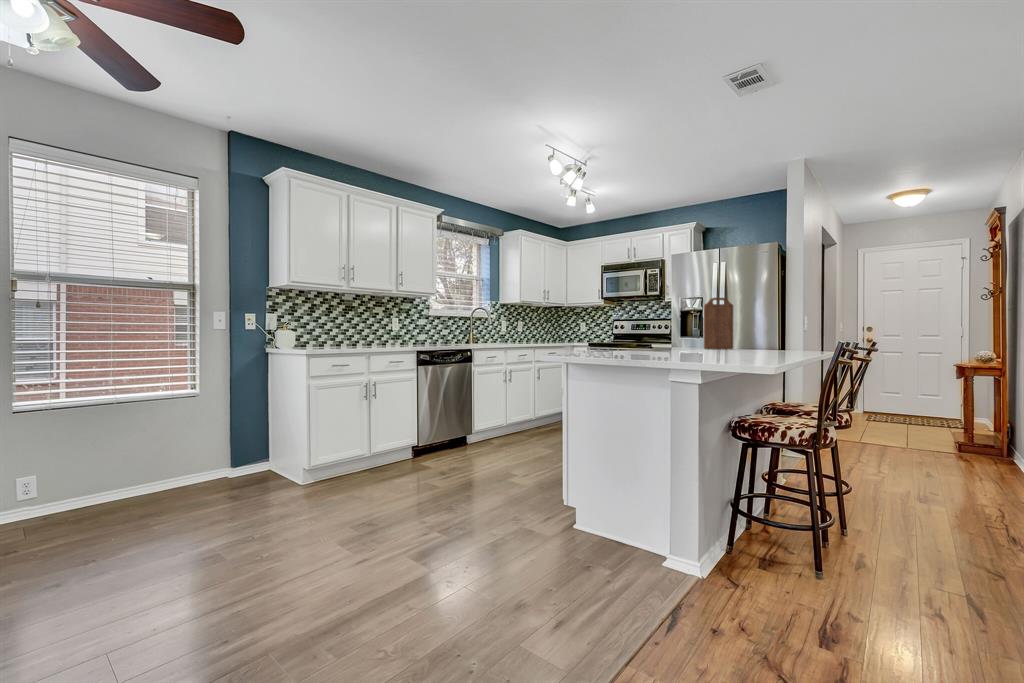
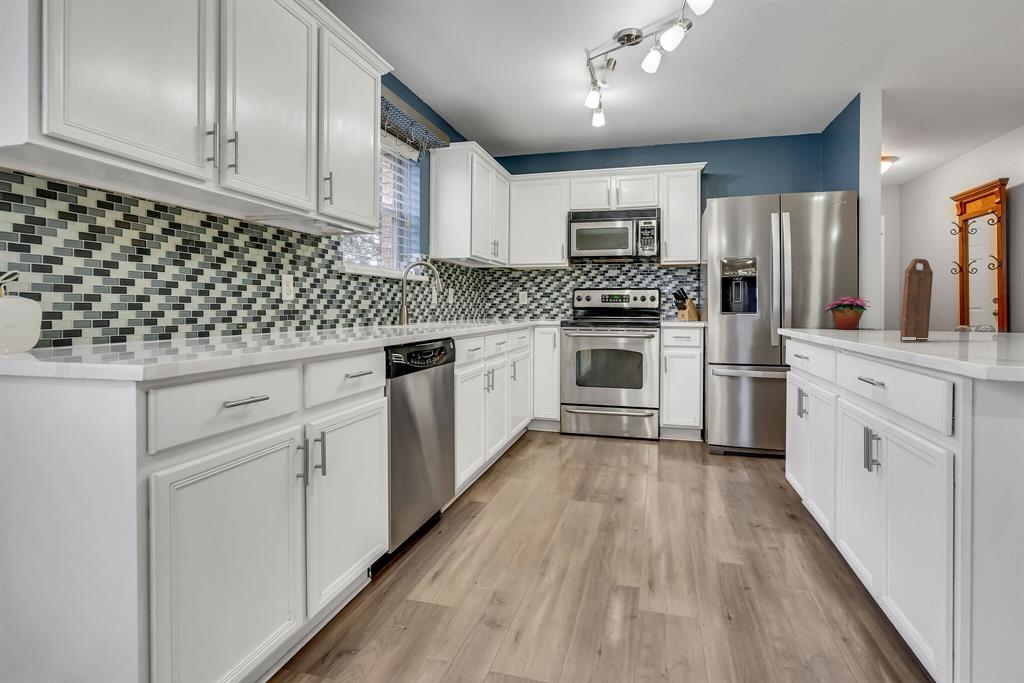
flower arrangement: none [743,321,785,345] -> present [822,296,870,330]

